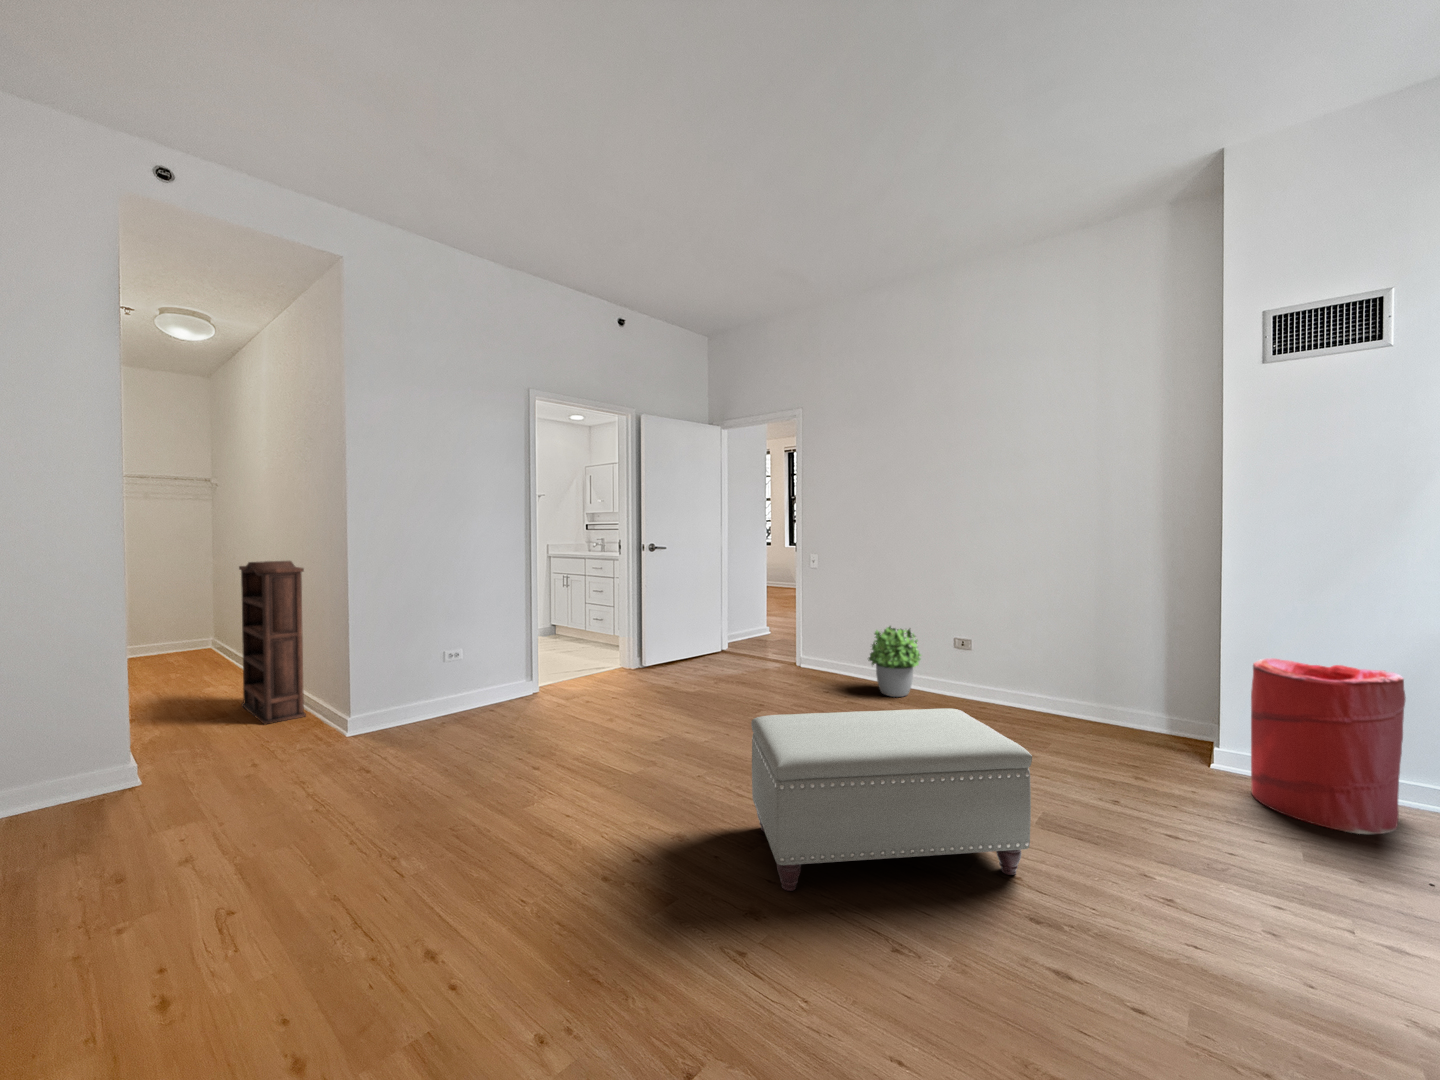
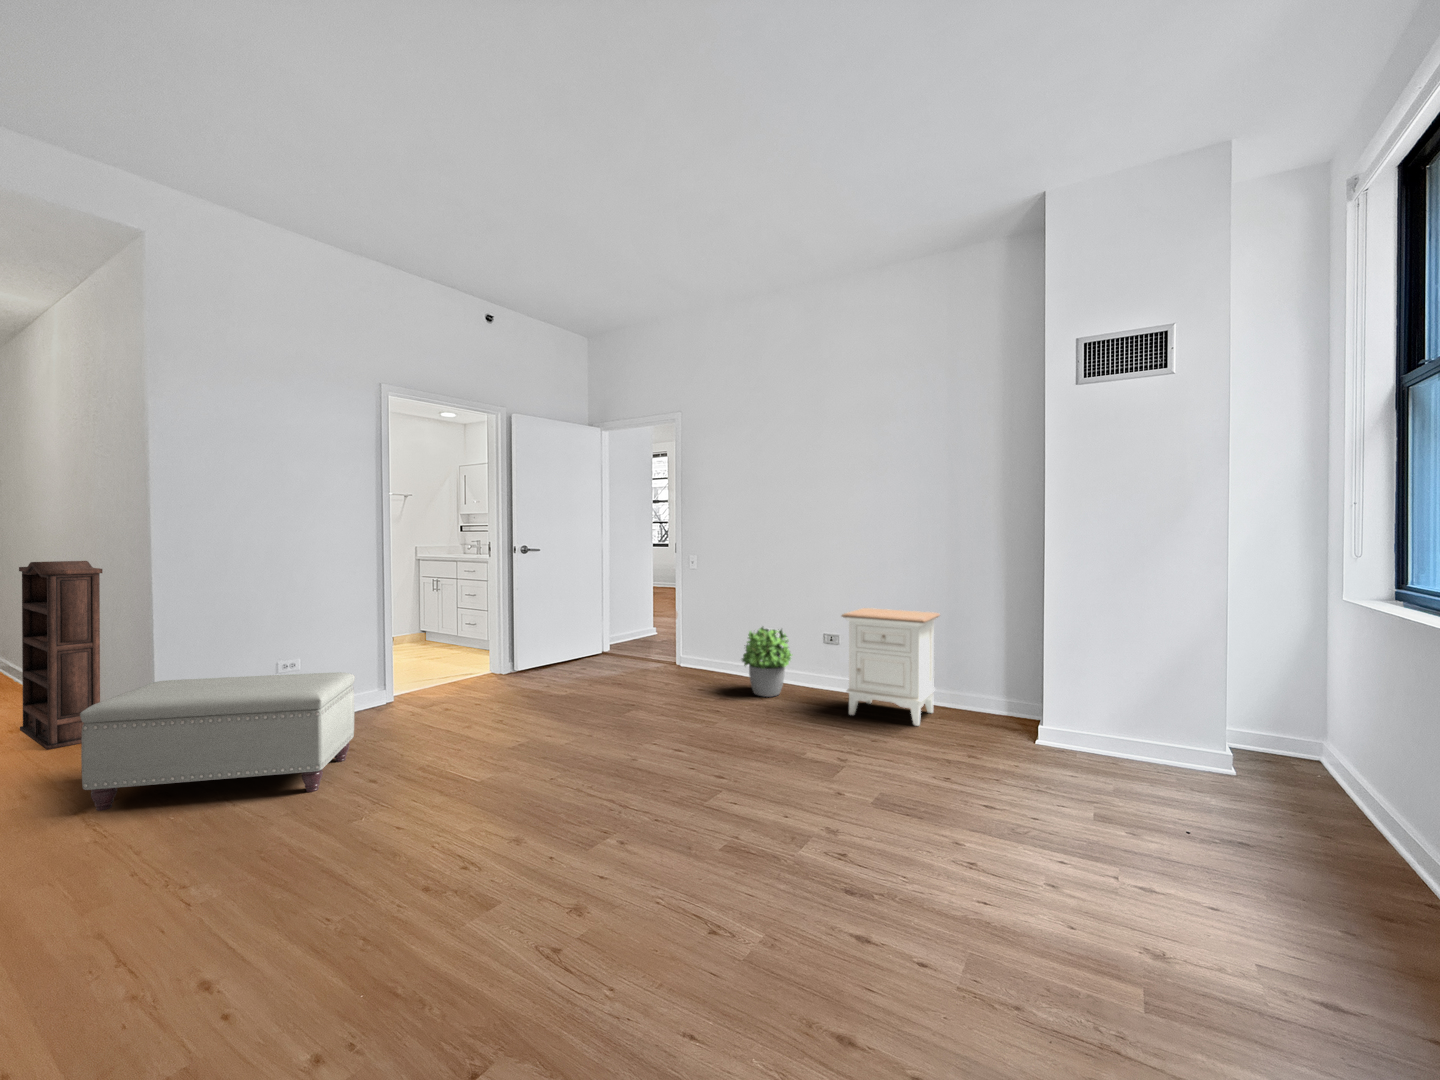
nightstand: none [979,609,1088,735] -> present [842,608,940,726]
laundry hamper: present [1251,658,1406,834] -> none [1063,648,1177,800]
ottoman: present [751,709,1032,891] -> present [80,672,355,811]

